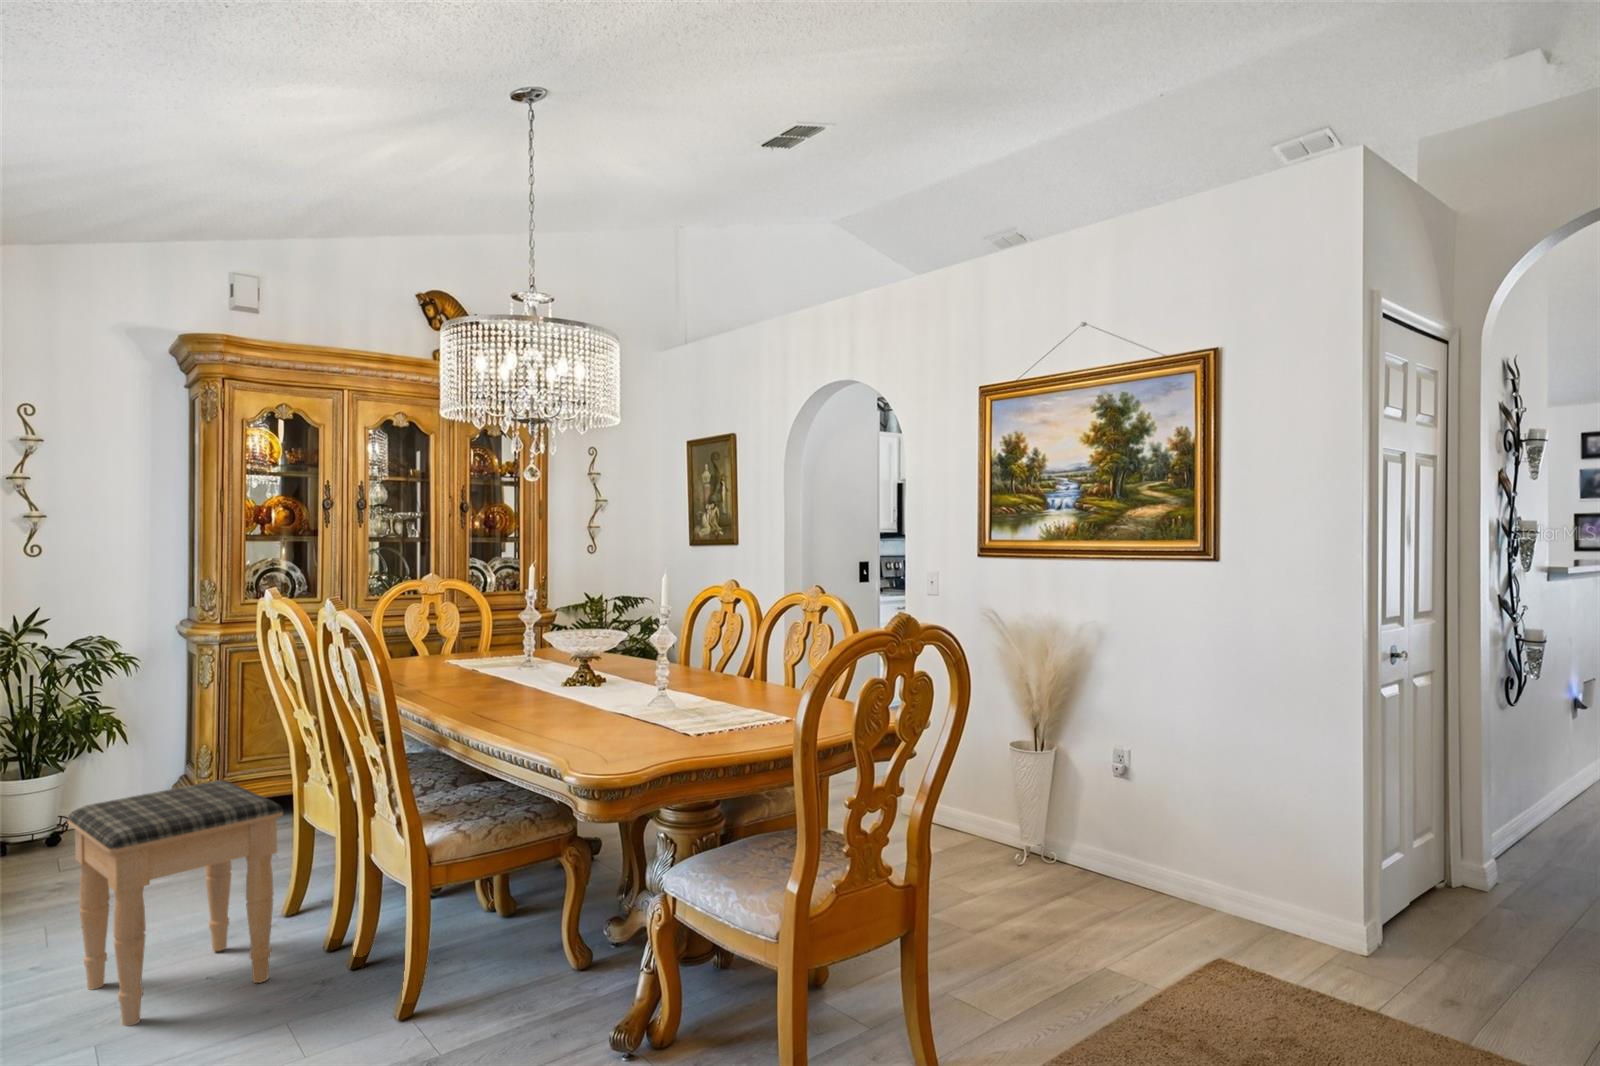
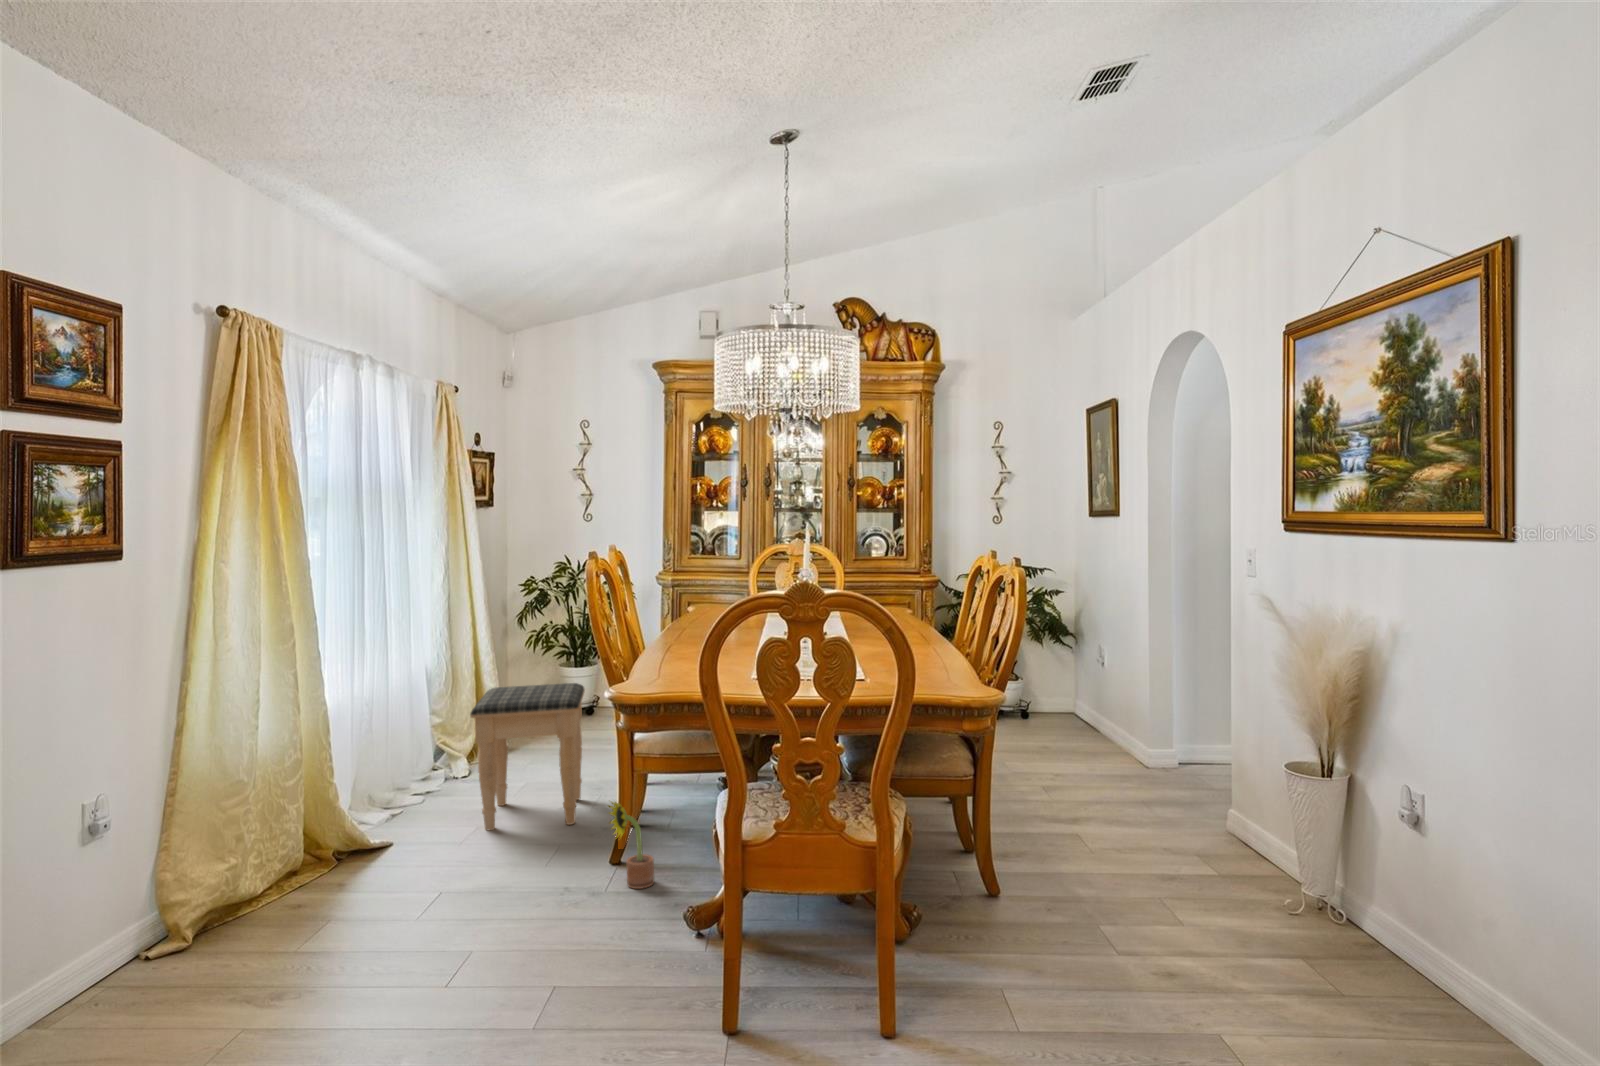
decorative plant: none [434,913,499,1027] -> present [609,802,654,889]

